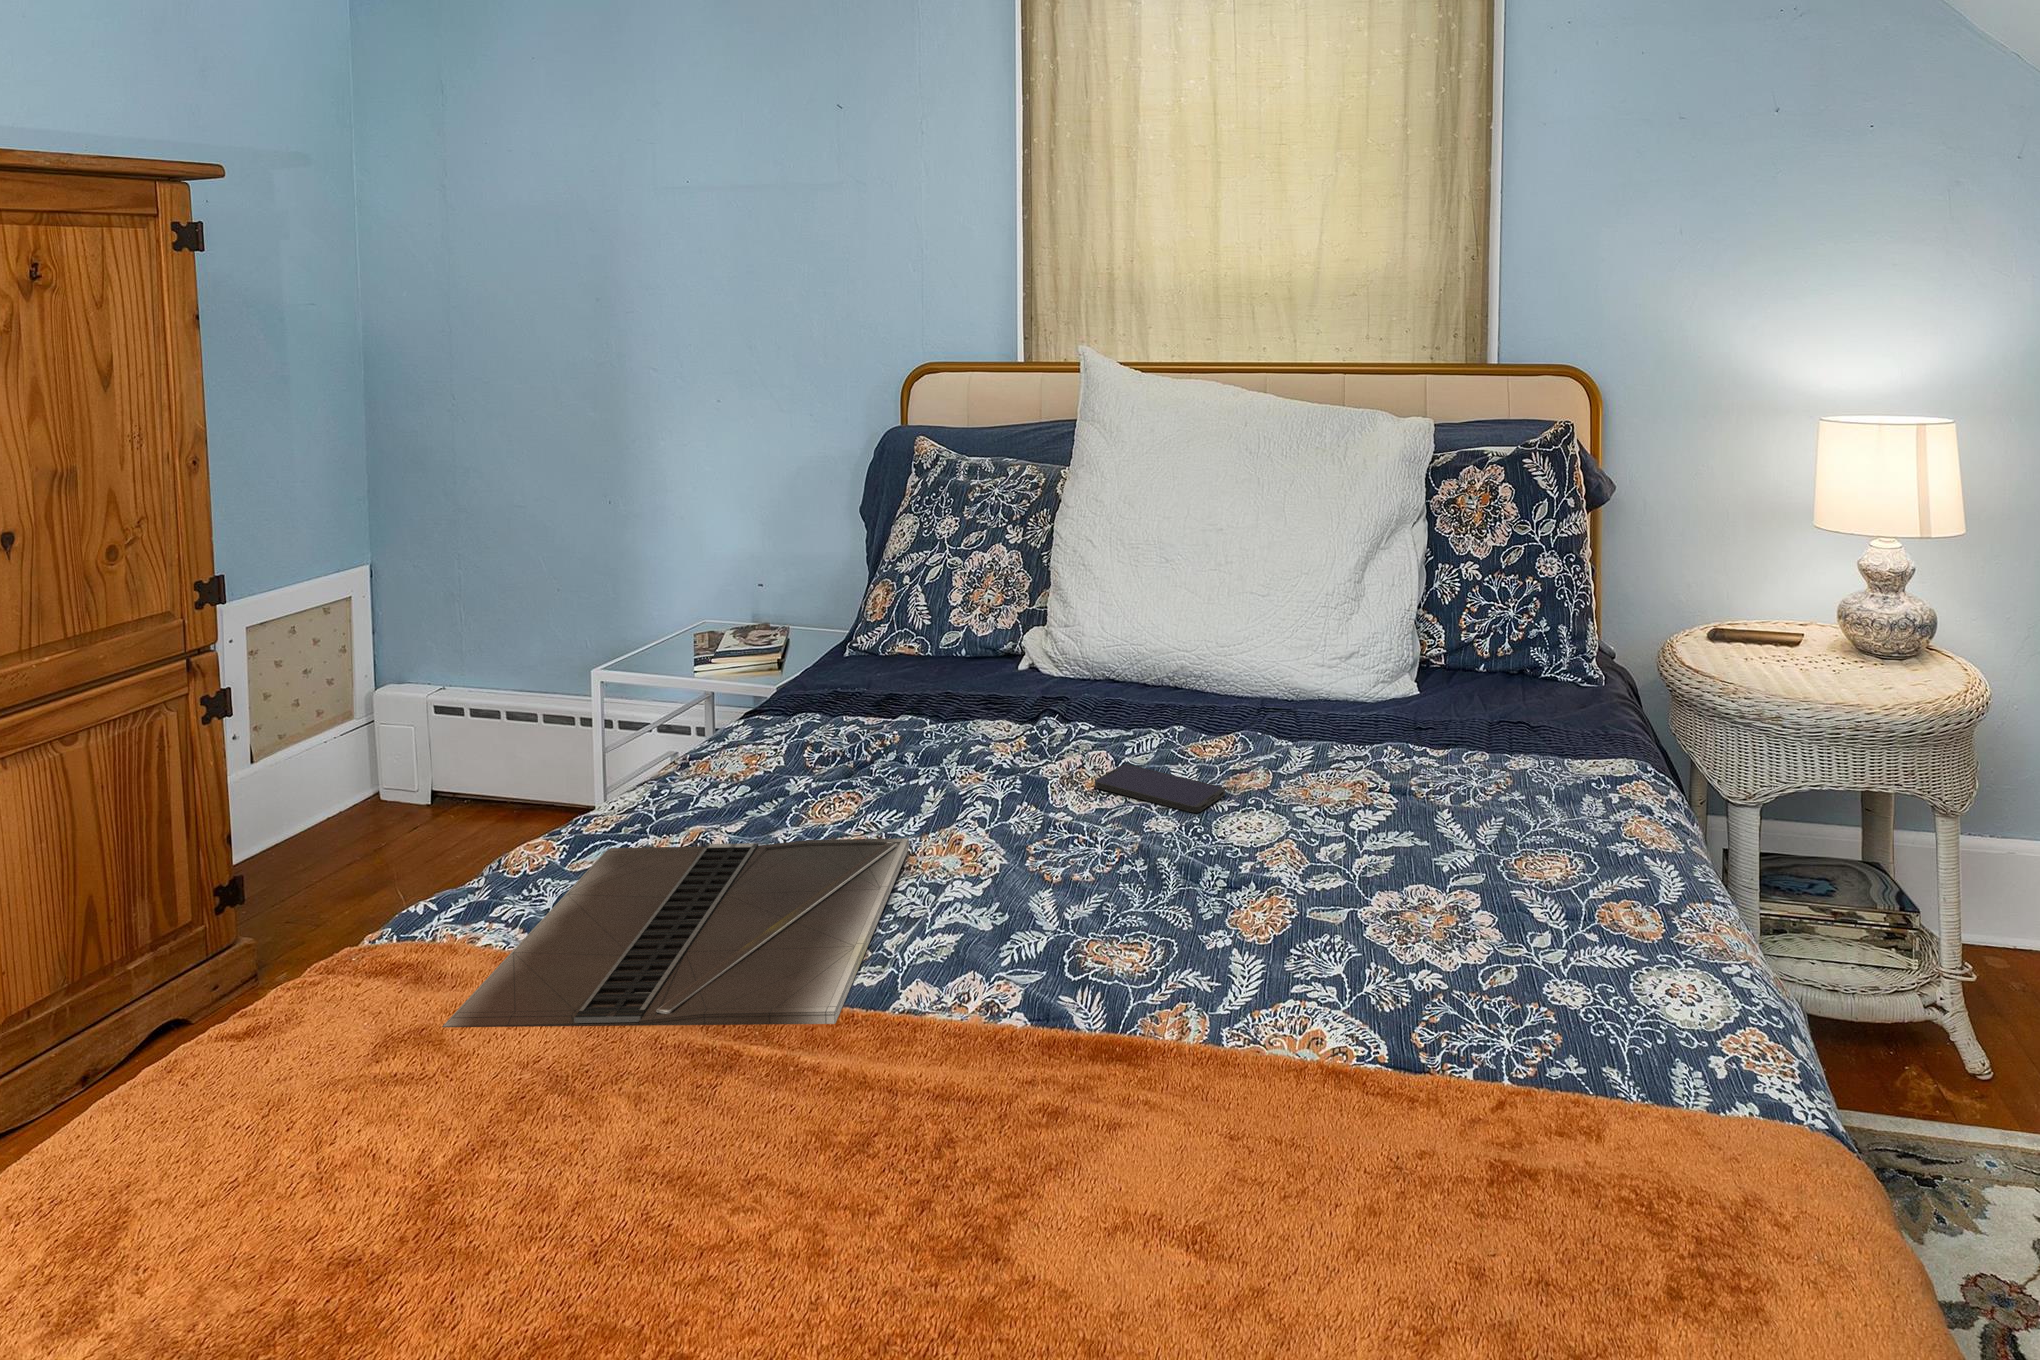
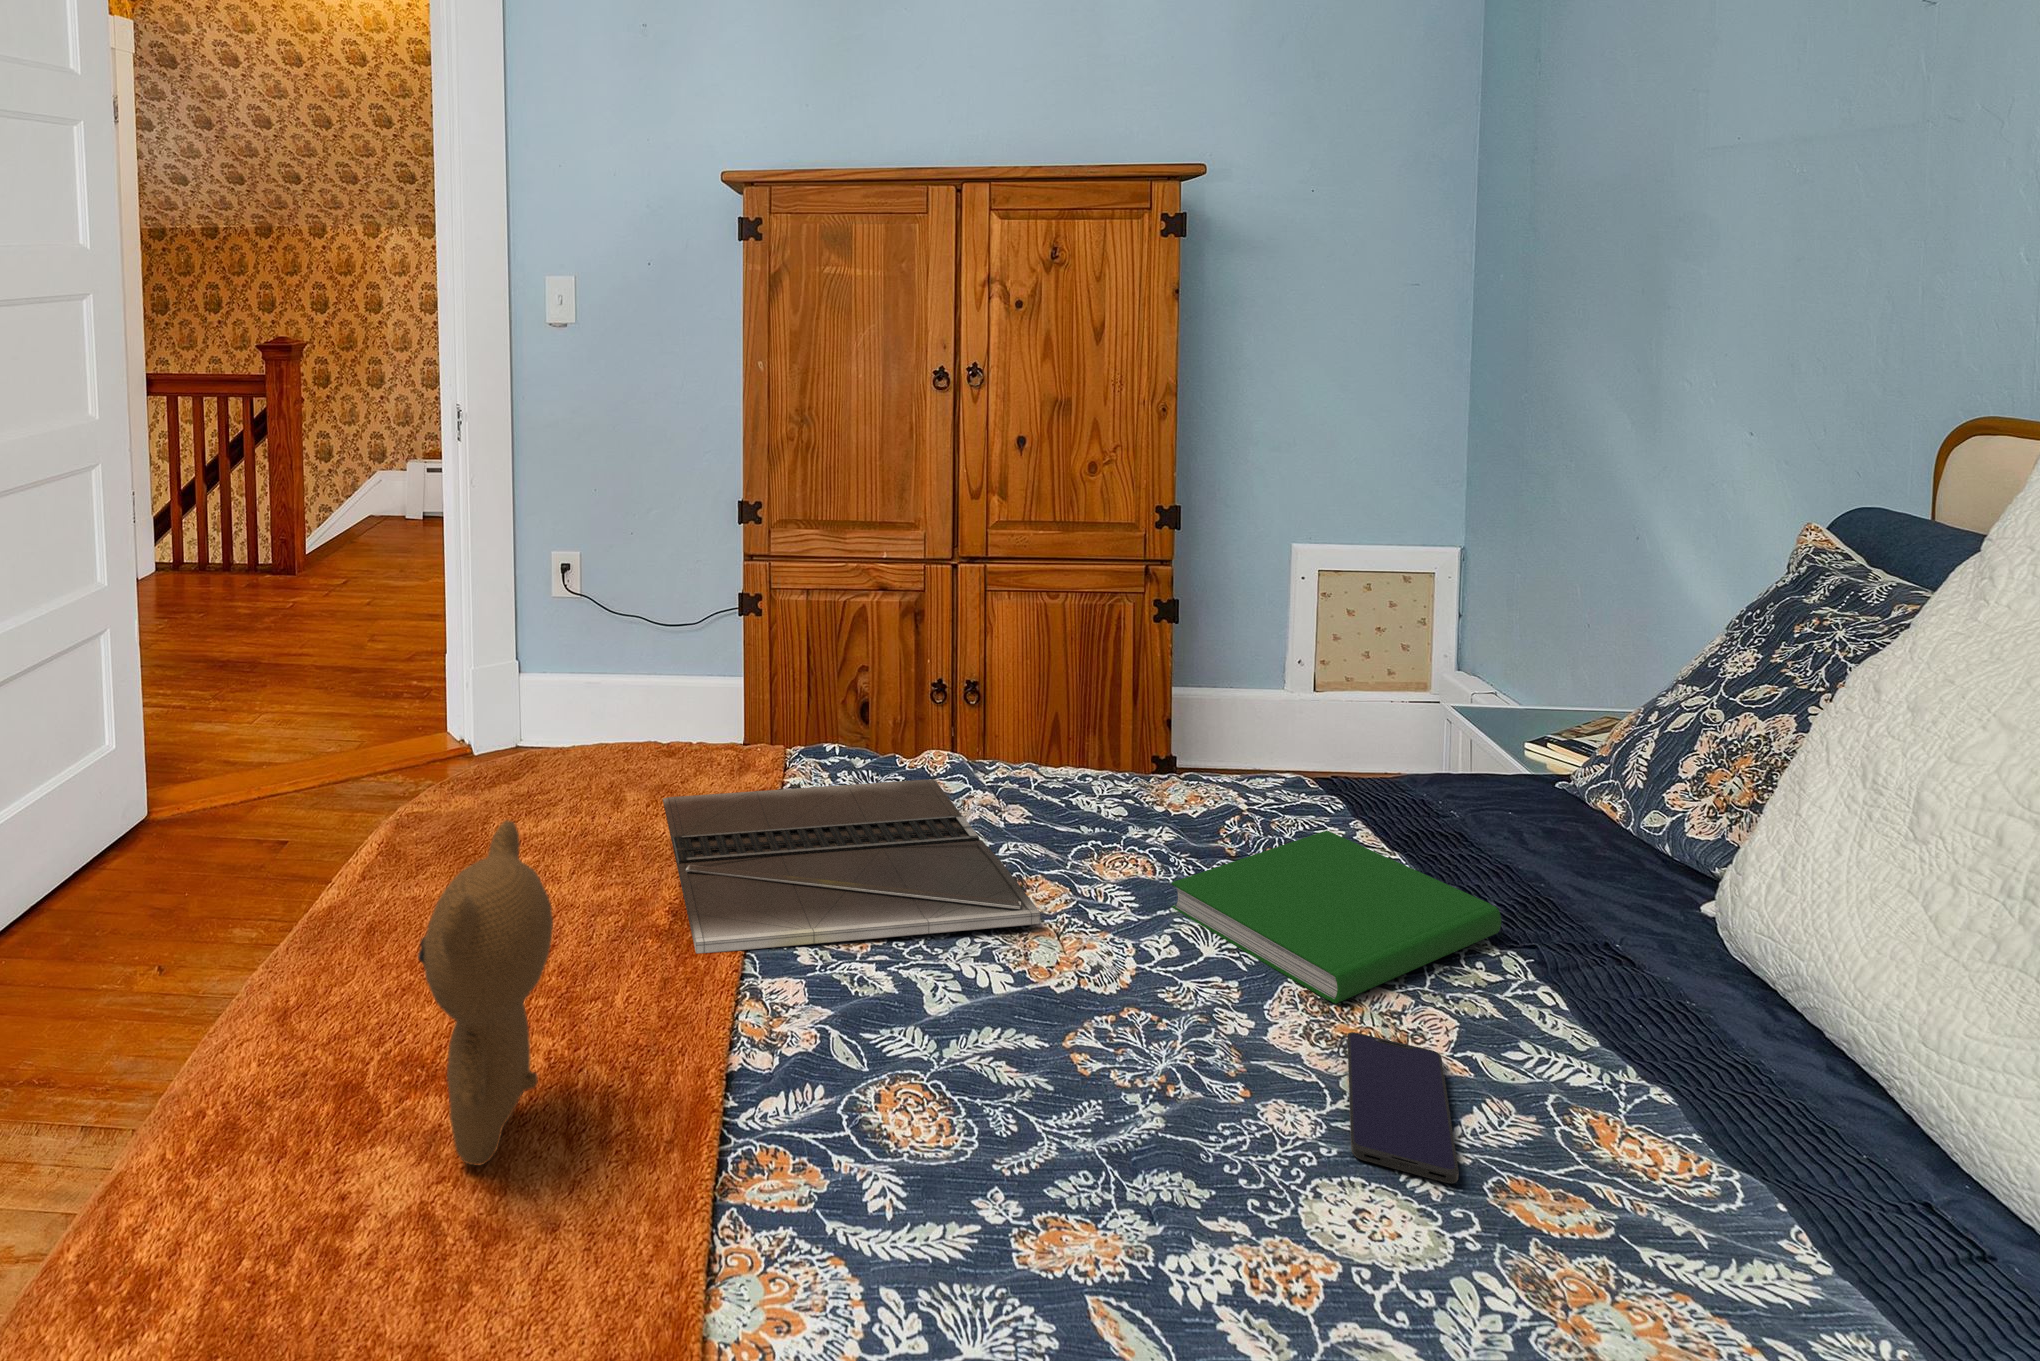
hardcover book: none [878,703,1058,805] -> present [1171,831,1501,1004]
teddy bear: none [992,857,1198,1168] -> present [418,820,553,1166]

